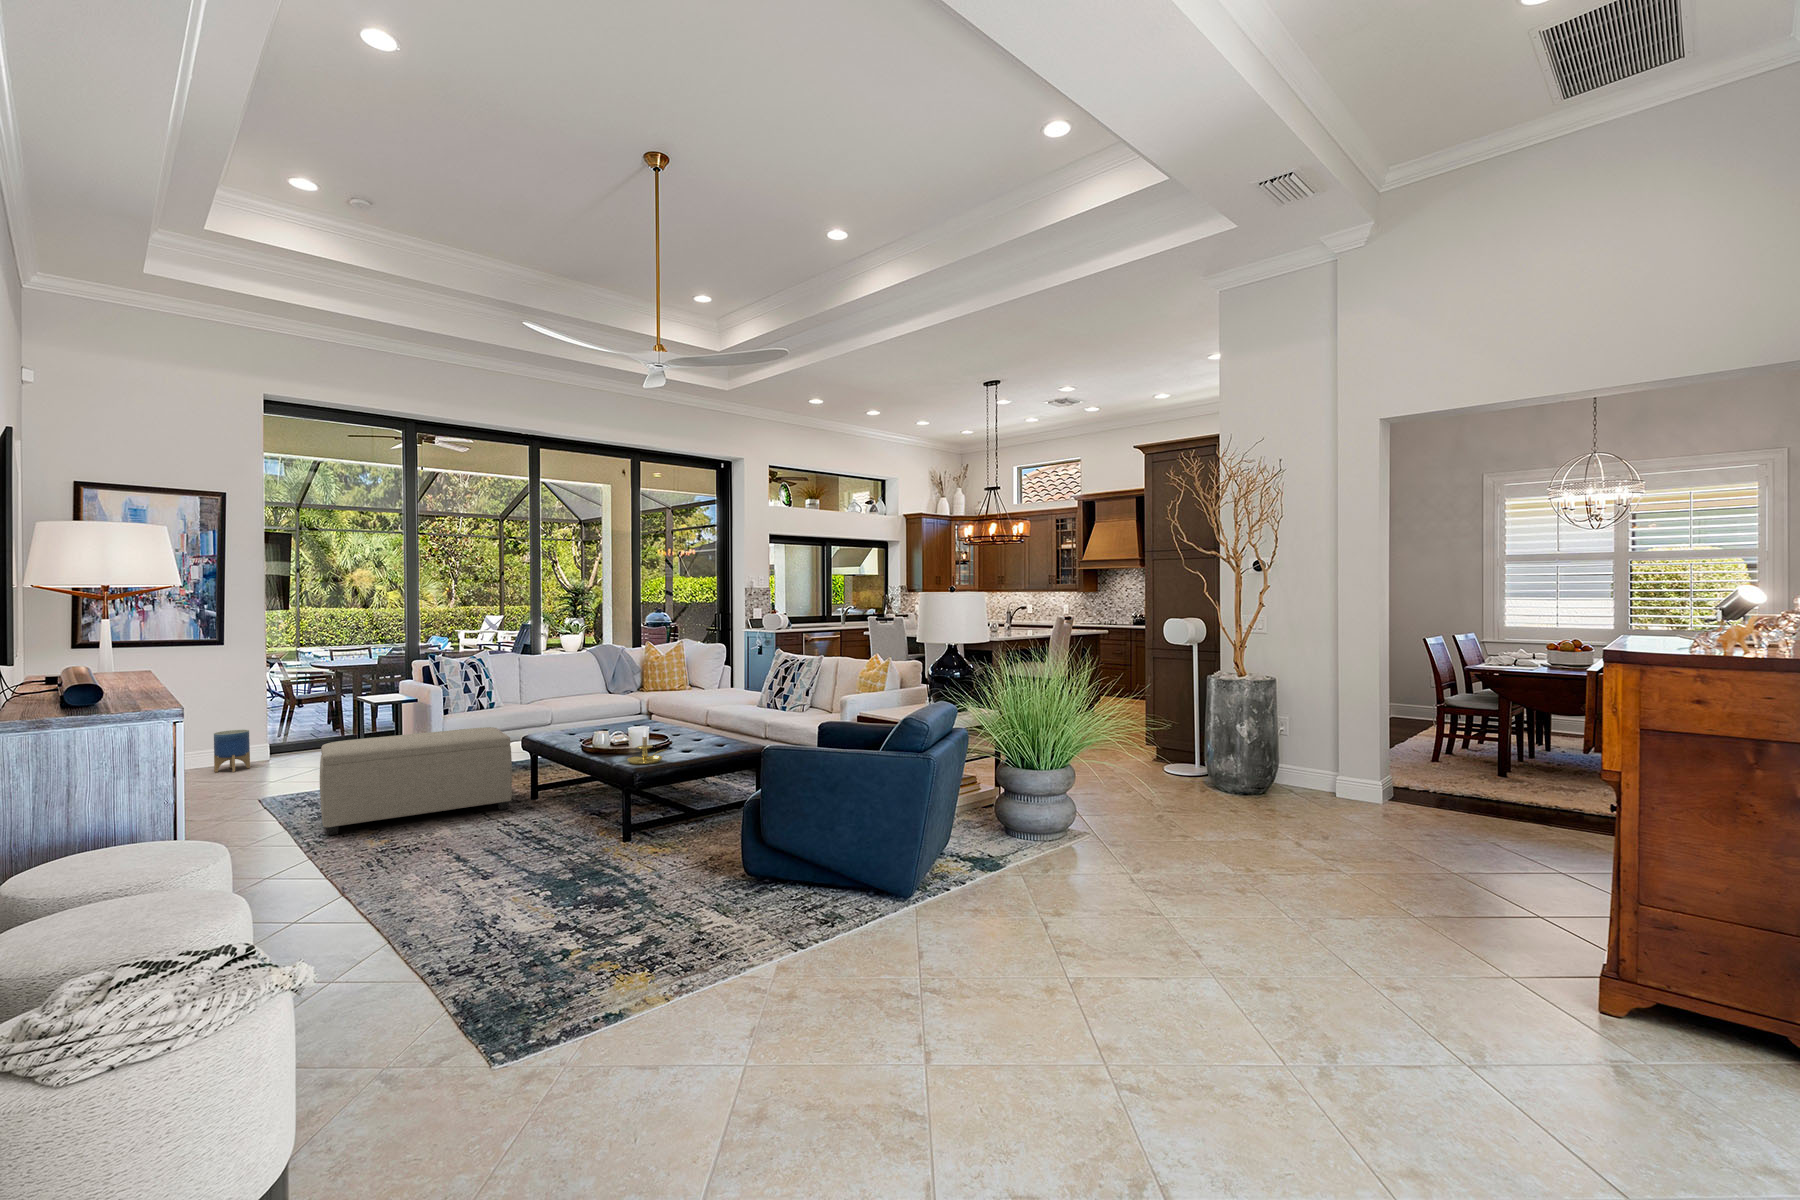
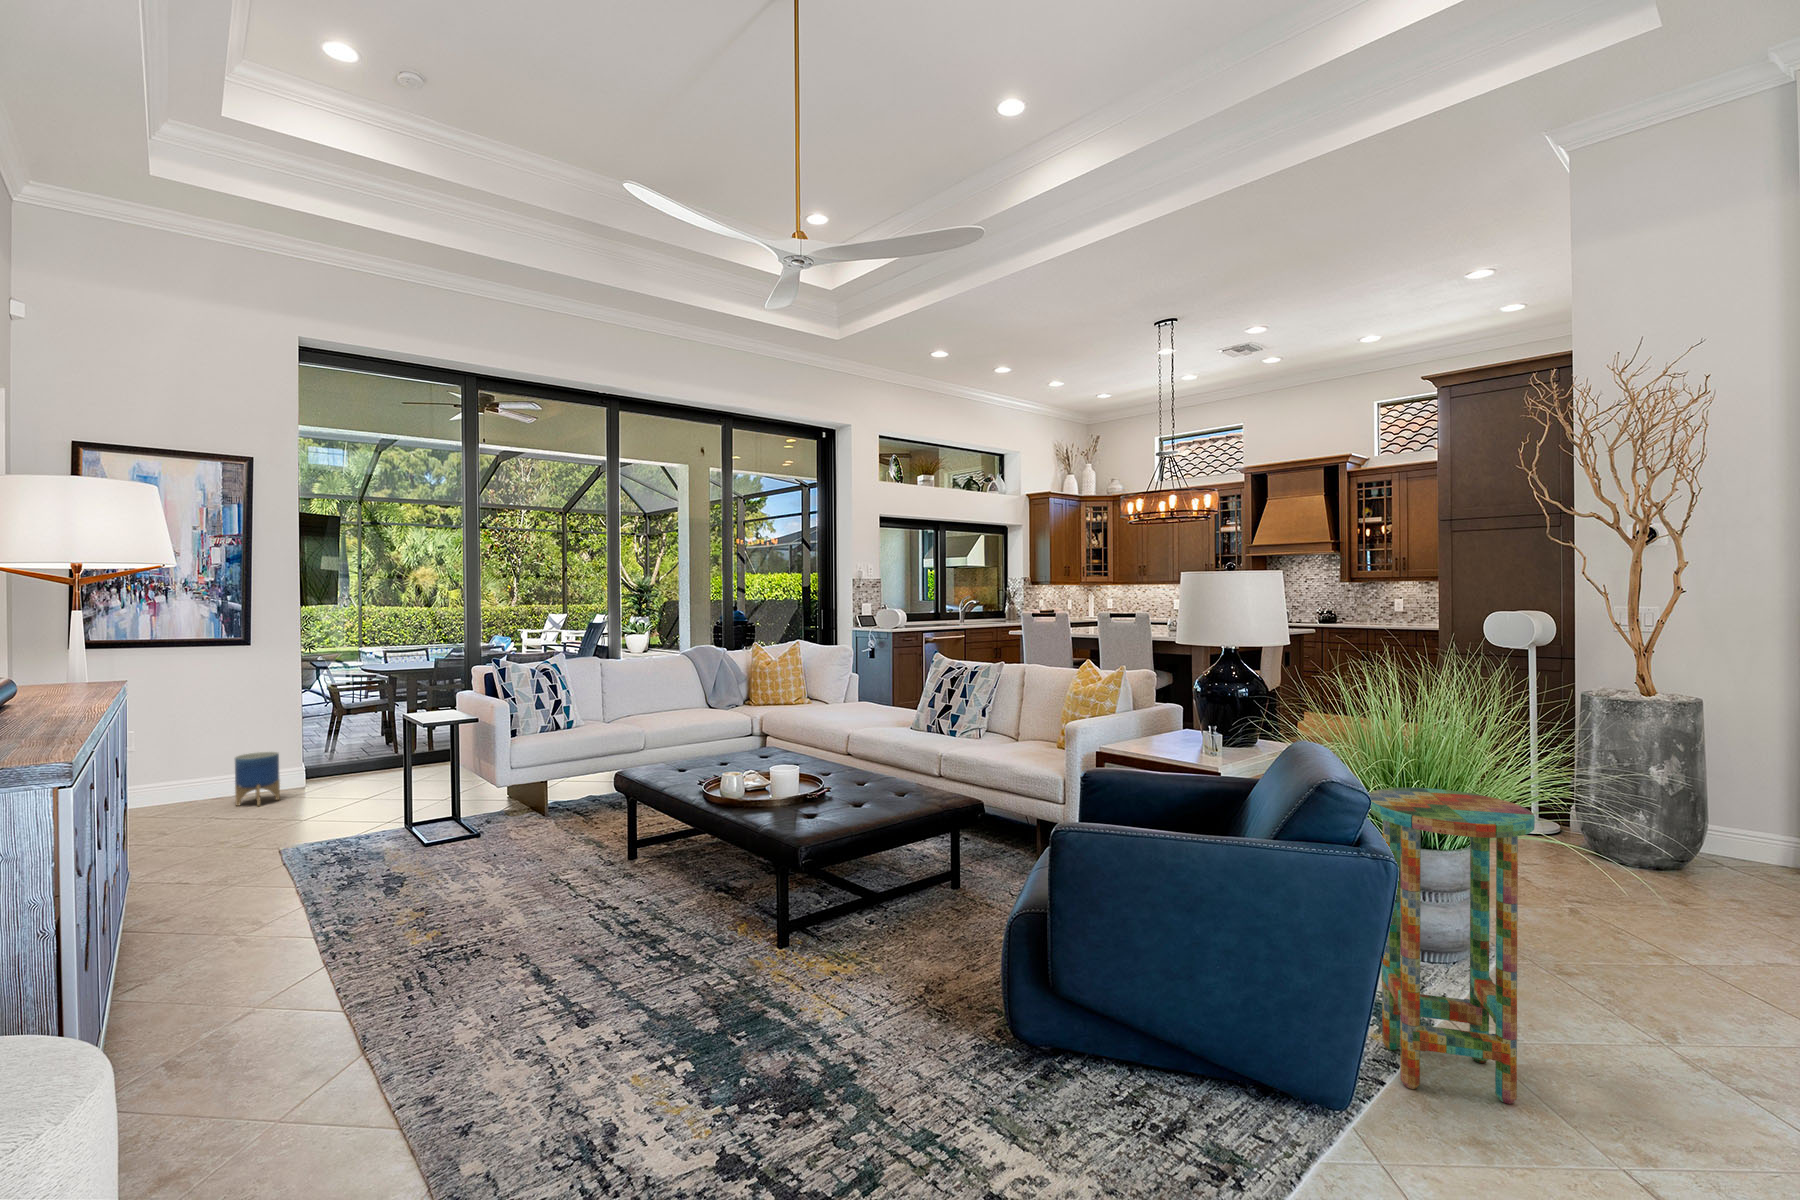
side table: none [951,726,1031,895] -> present [1369,788,1535,1104]
ottoman: present [320,727,512,835] -> none [345,759,607,921]
candle holder: present [627,728,665,765] -> none [782,772,840,829]

